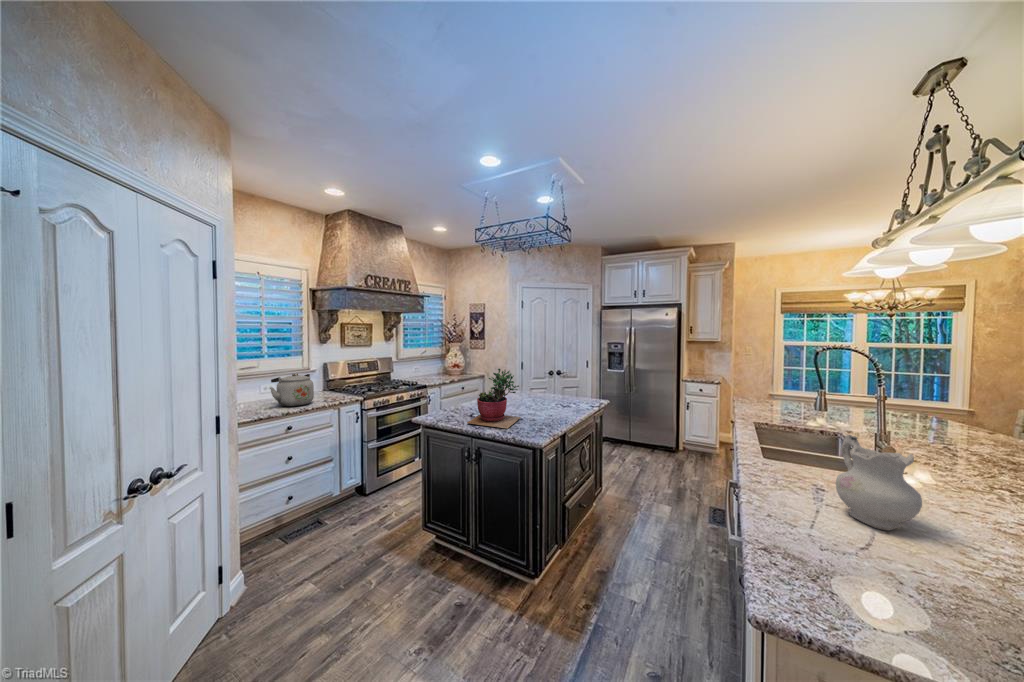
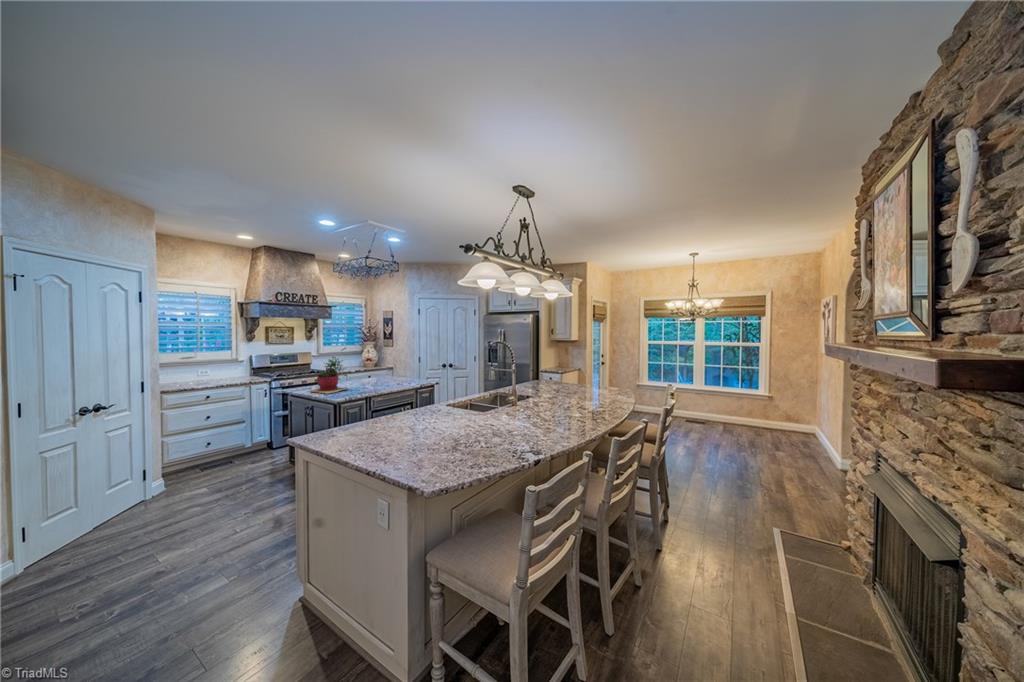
kettle: present [270,373,314,406] -> none [197,361,231,383]
ceramic pitcher: present [836,435,922,531] -> none [402,383,432,425]

